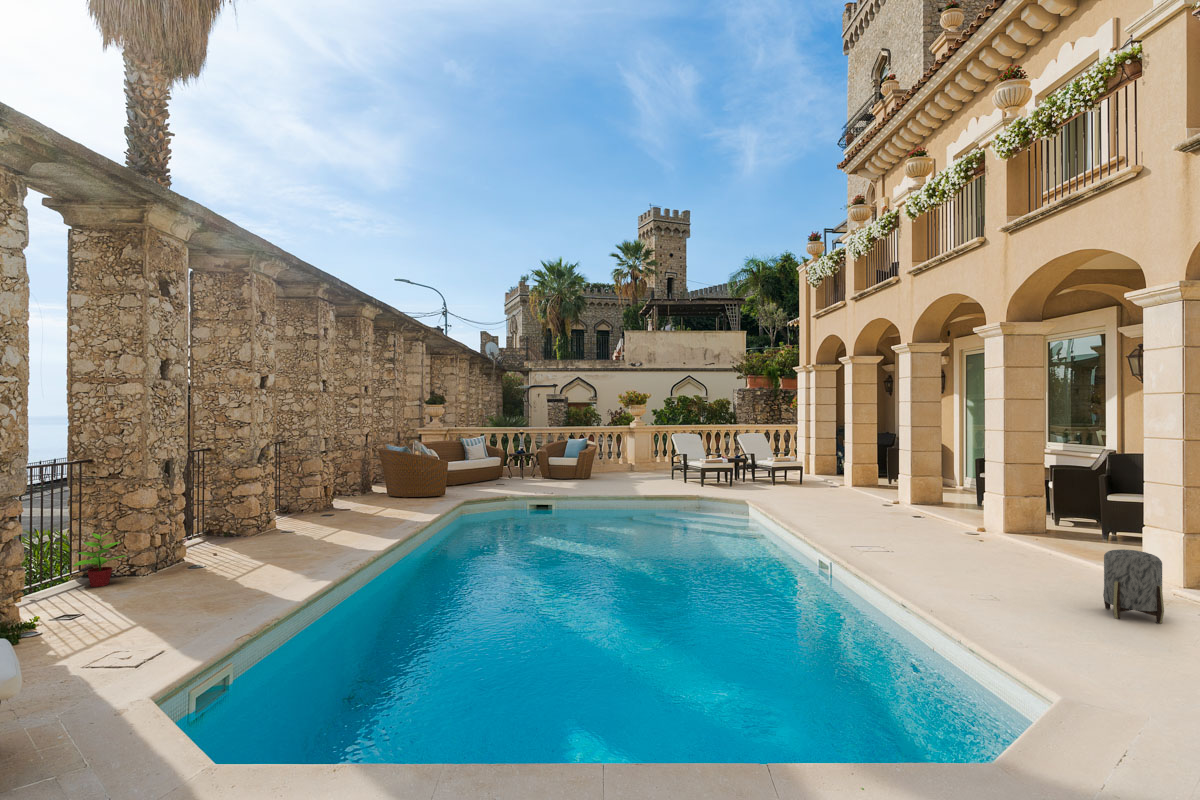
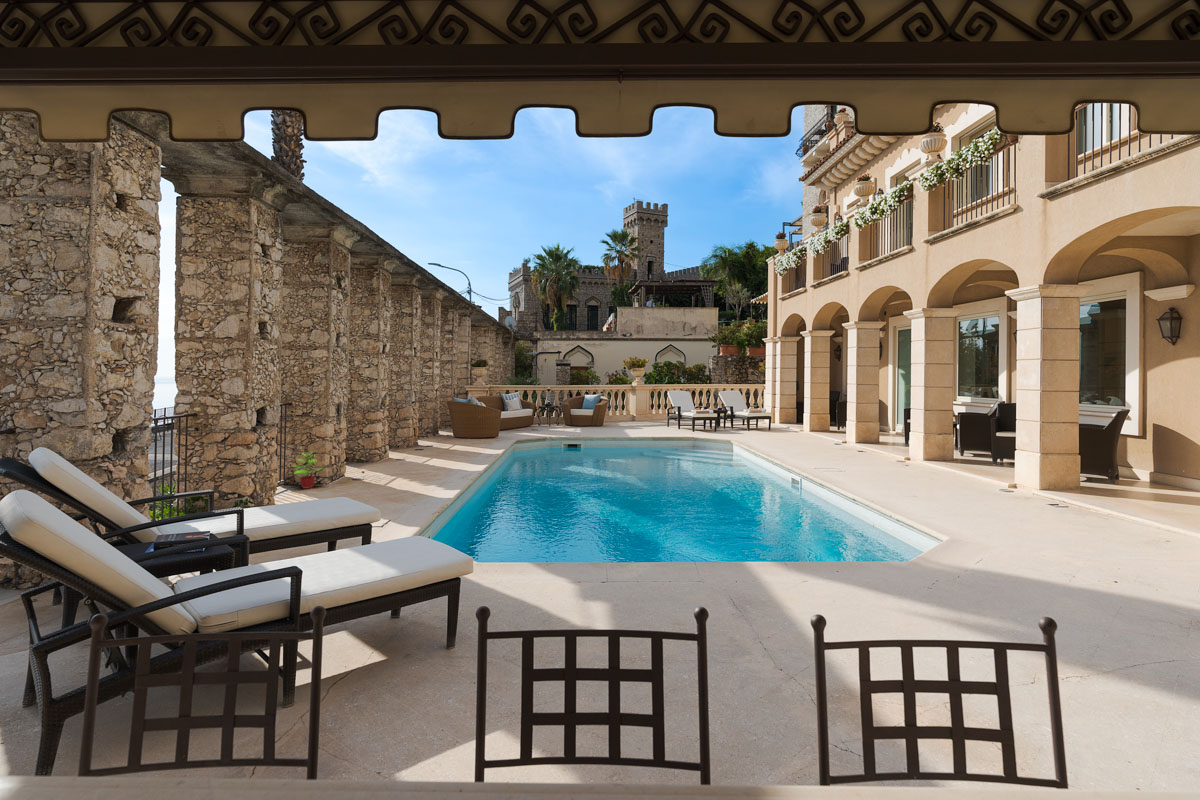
ottoman: present [1103,549,1164,624] -> none [971,458,1006,502]

